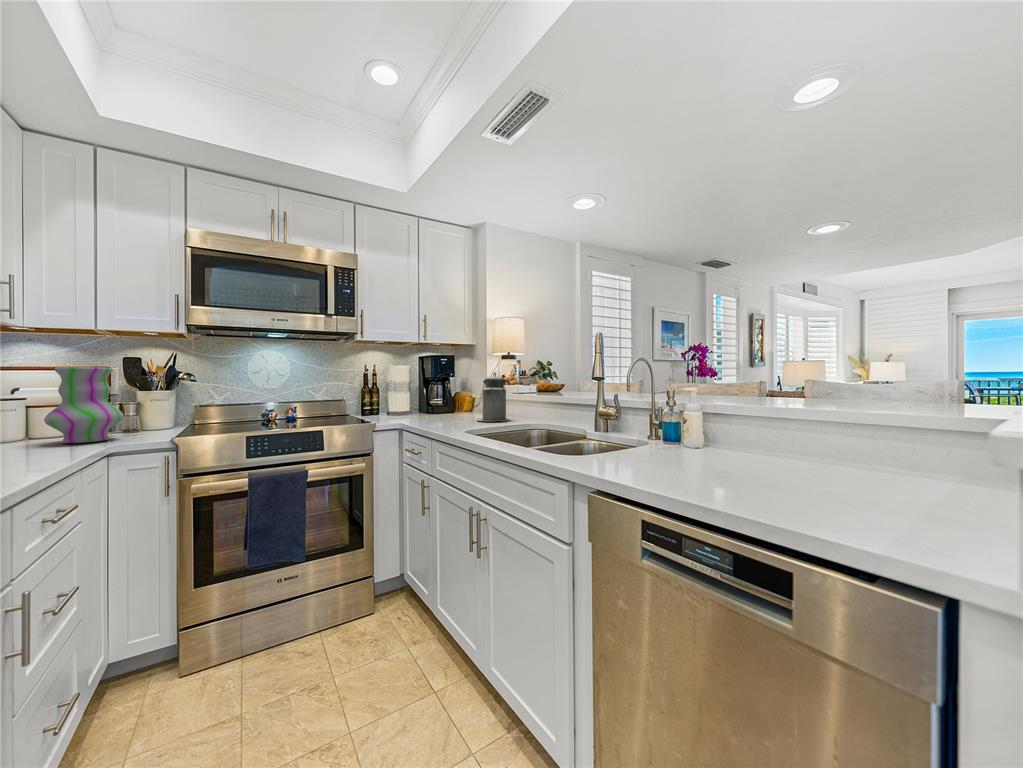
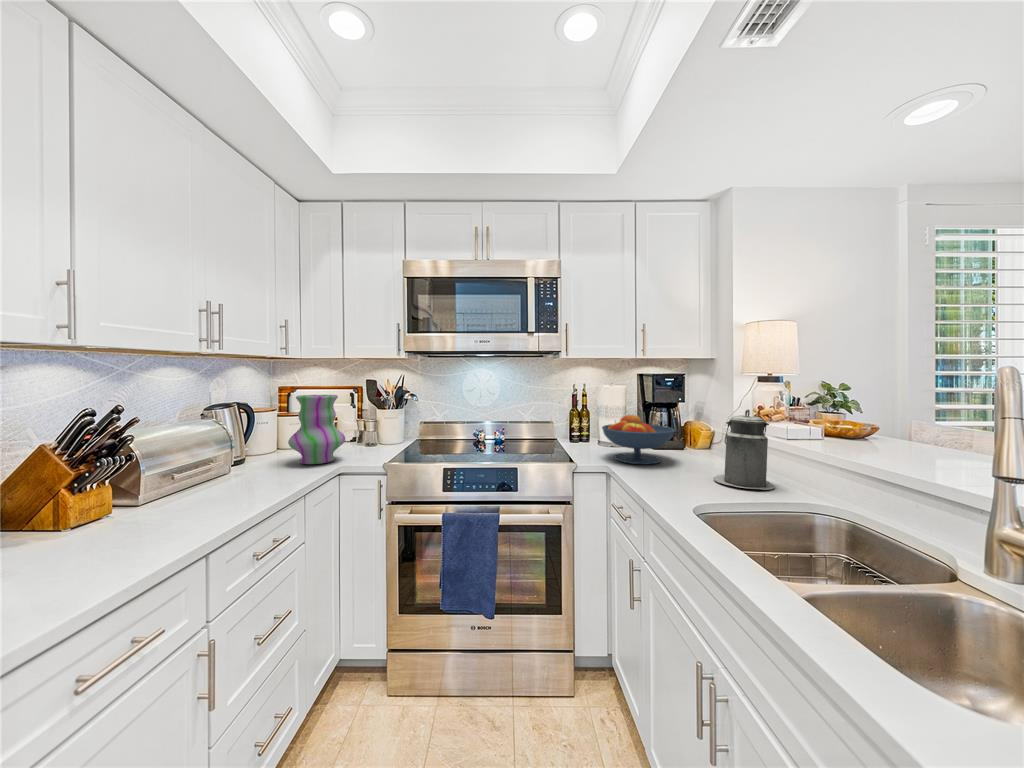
fruit bowl: none [395,385,450,419] -> present [602,415,675,464]

